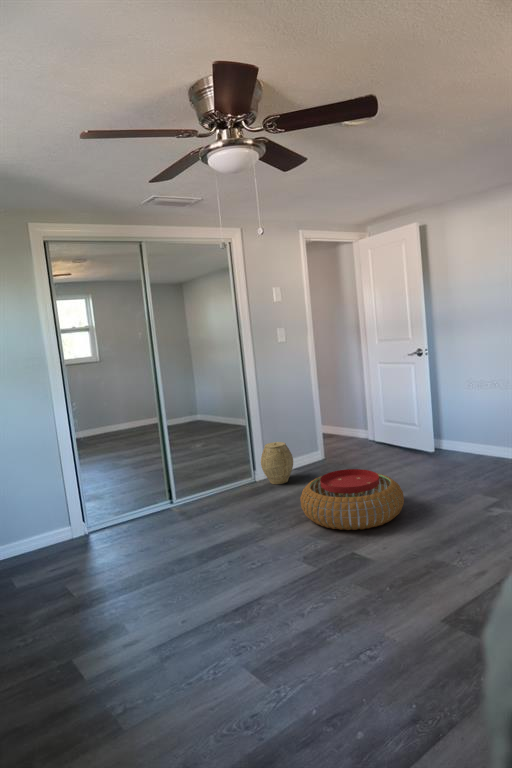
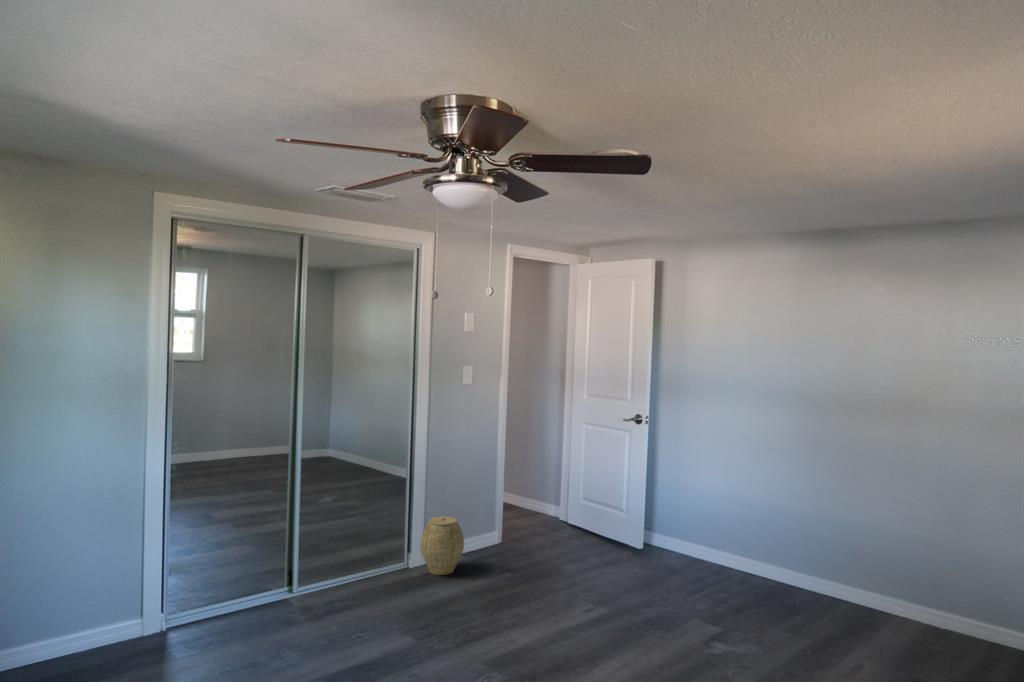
pouf: present [300,469,404,530] -> none [472,570,606,659]

